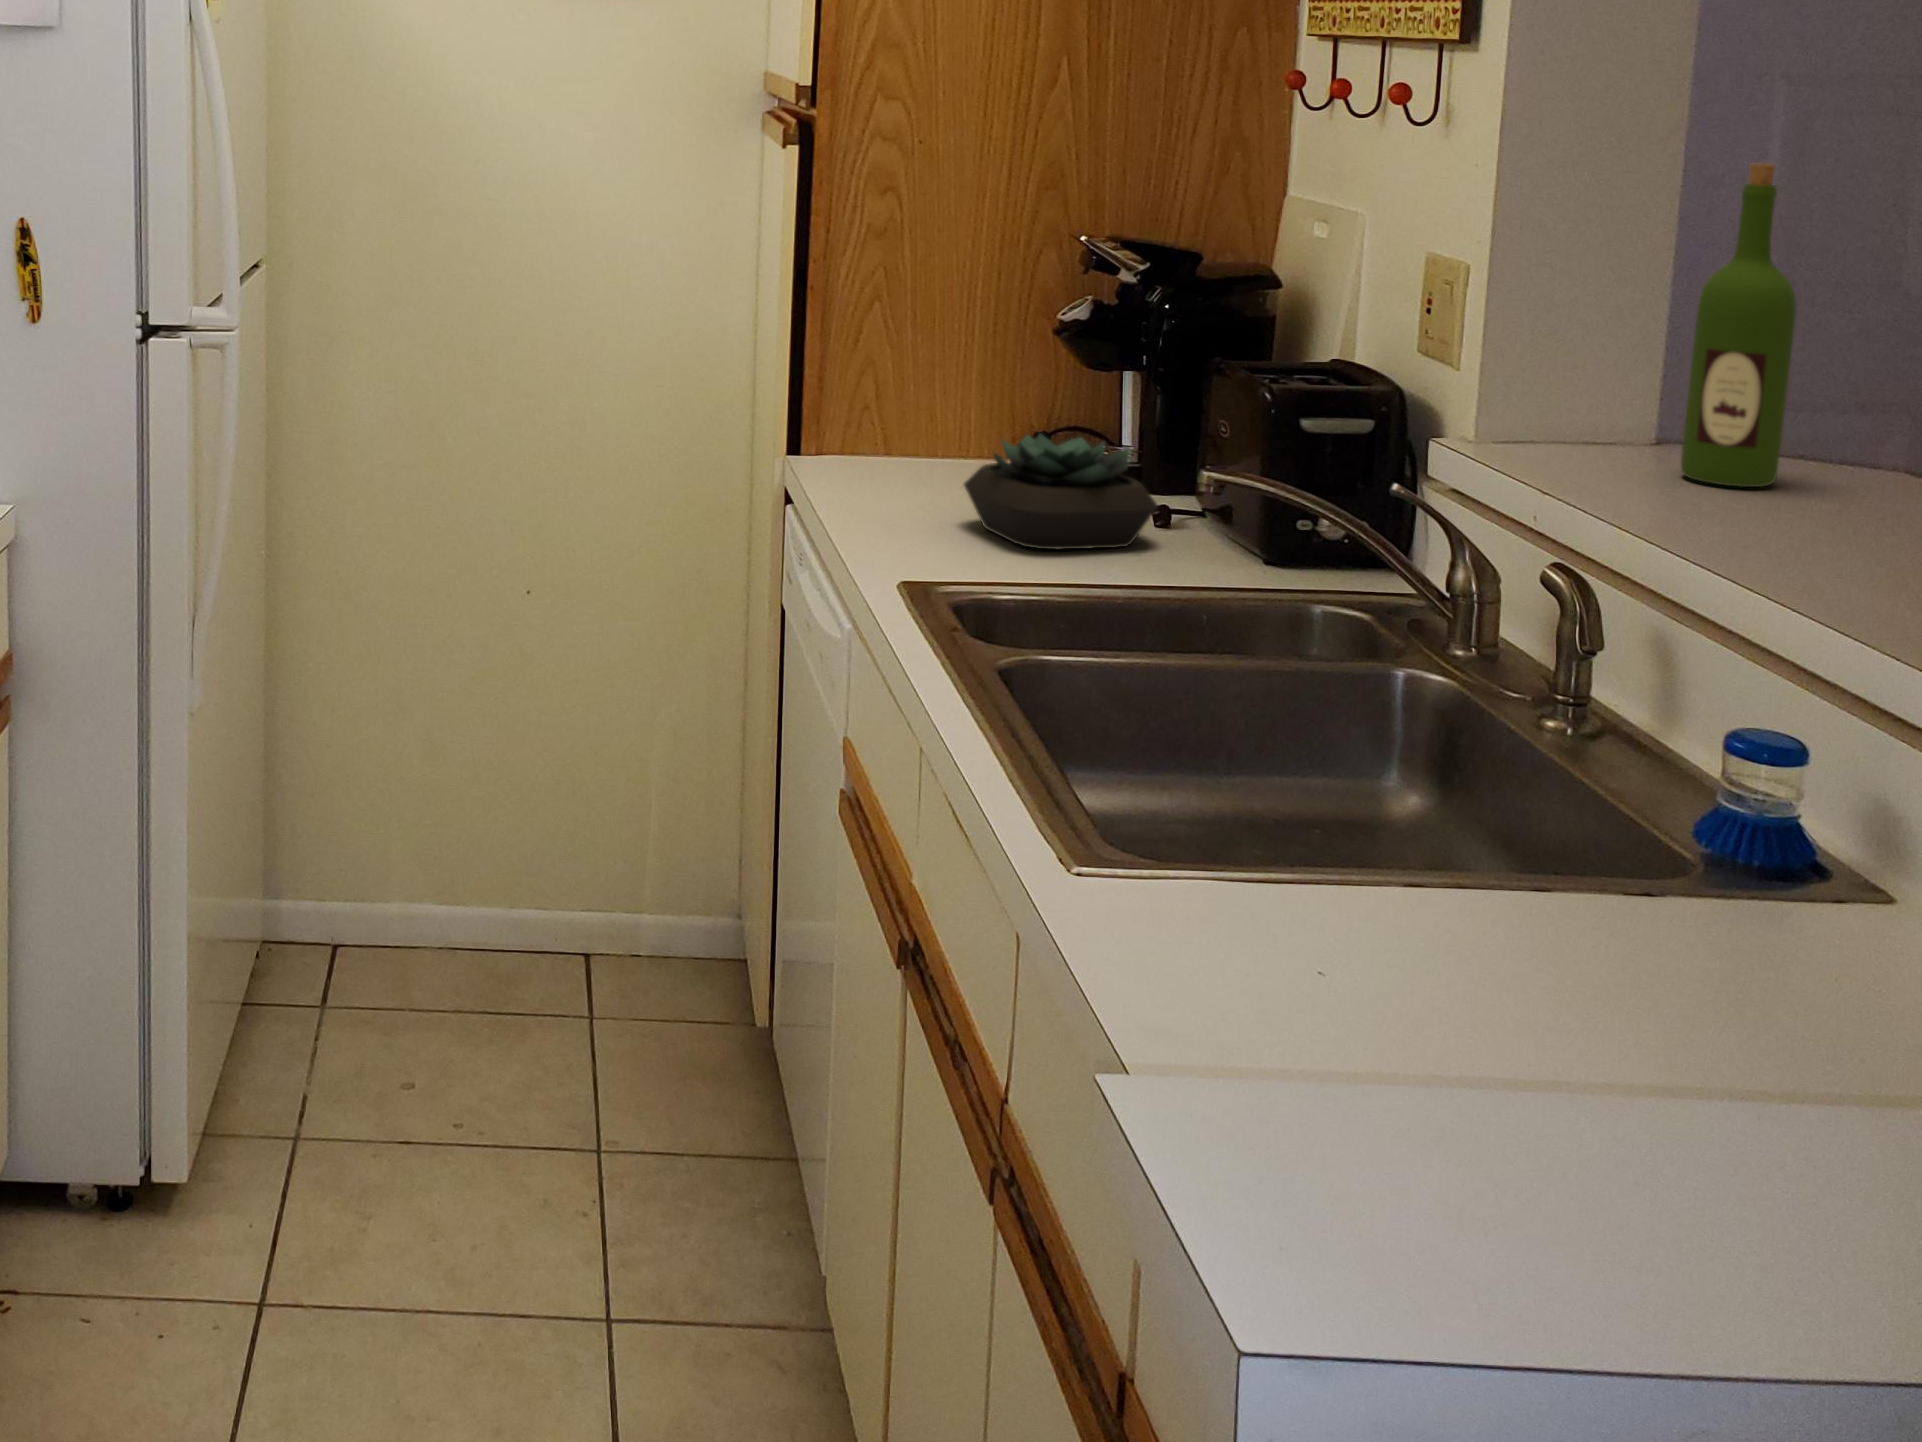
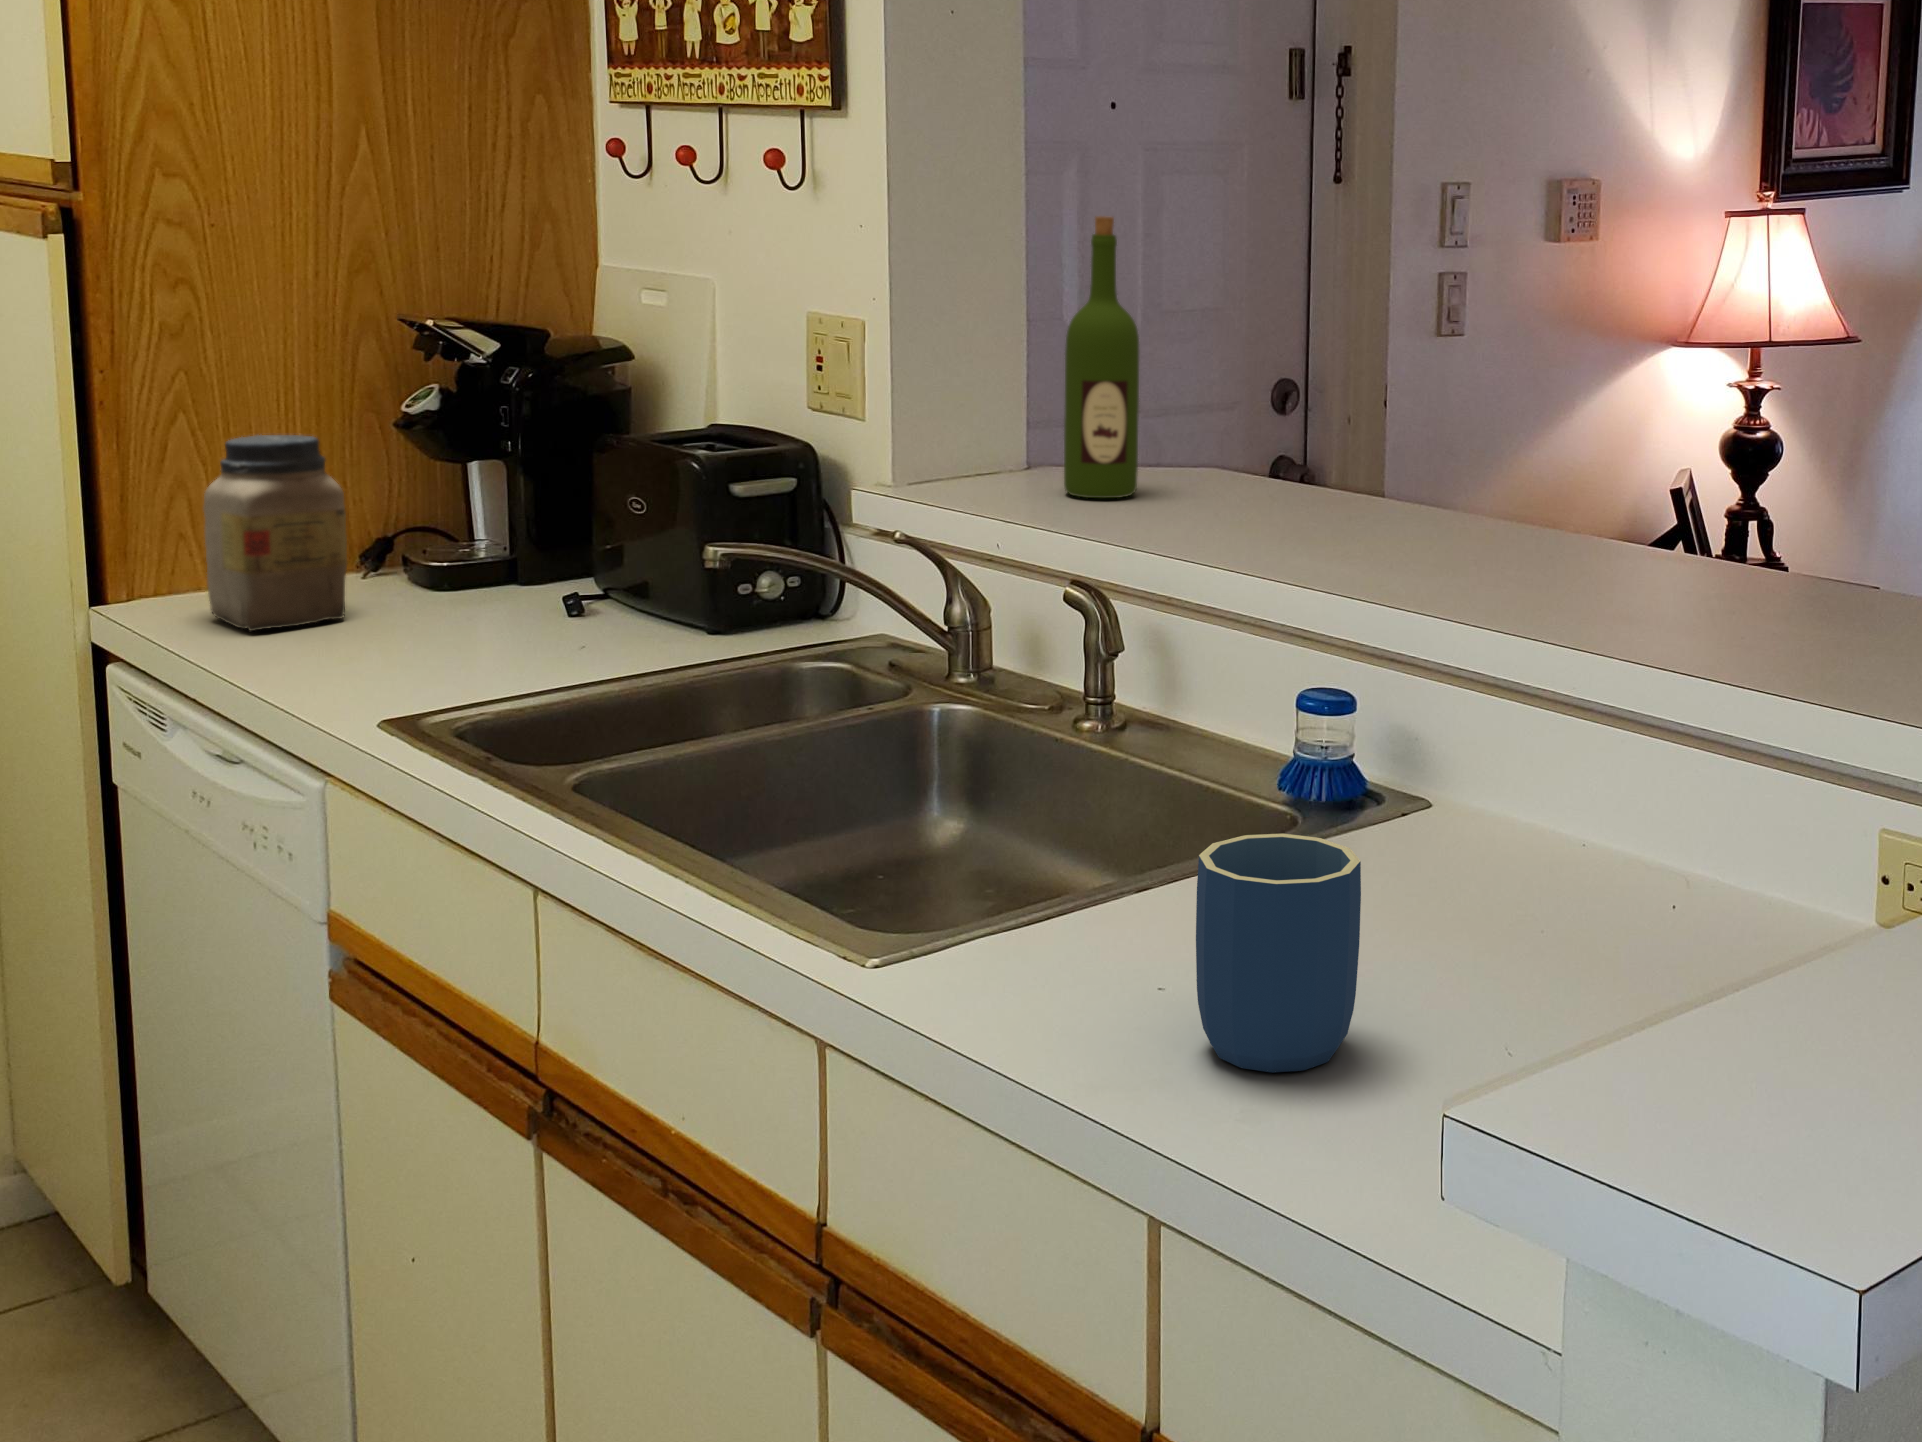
jar: none [877,327,986,493] -> present [204,435,347,632]
succulent plant: present [964,434,1158,549] -> none [365,536,589,663]
mug: none [1267,831,1468,1097] -> present [1196,834,1361,1073]

